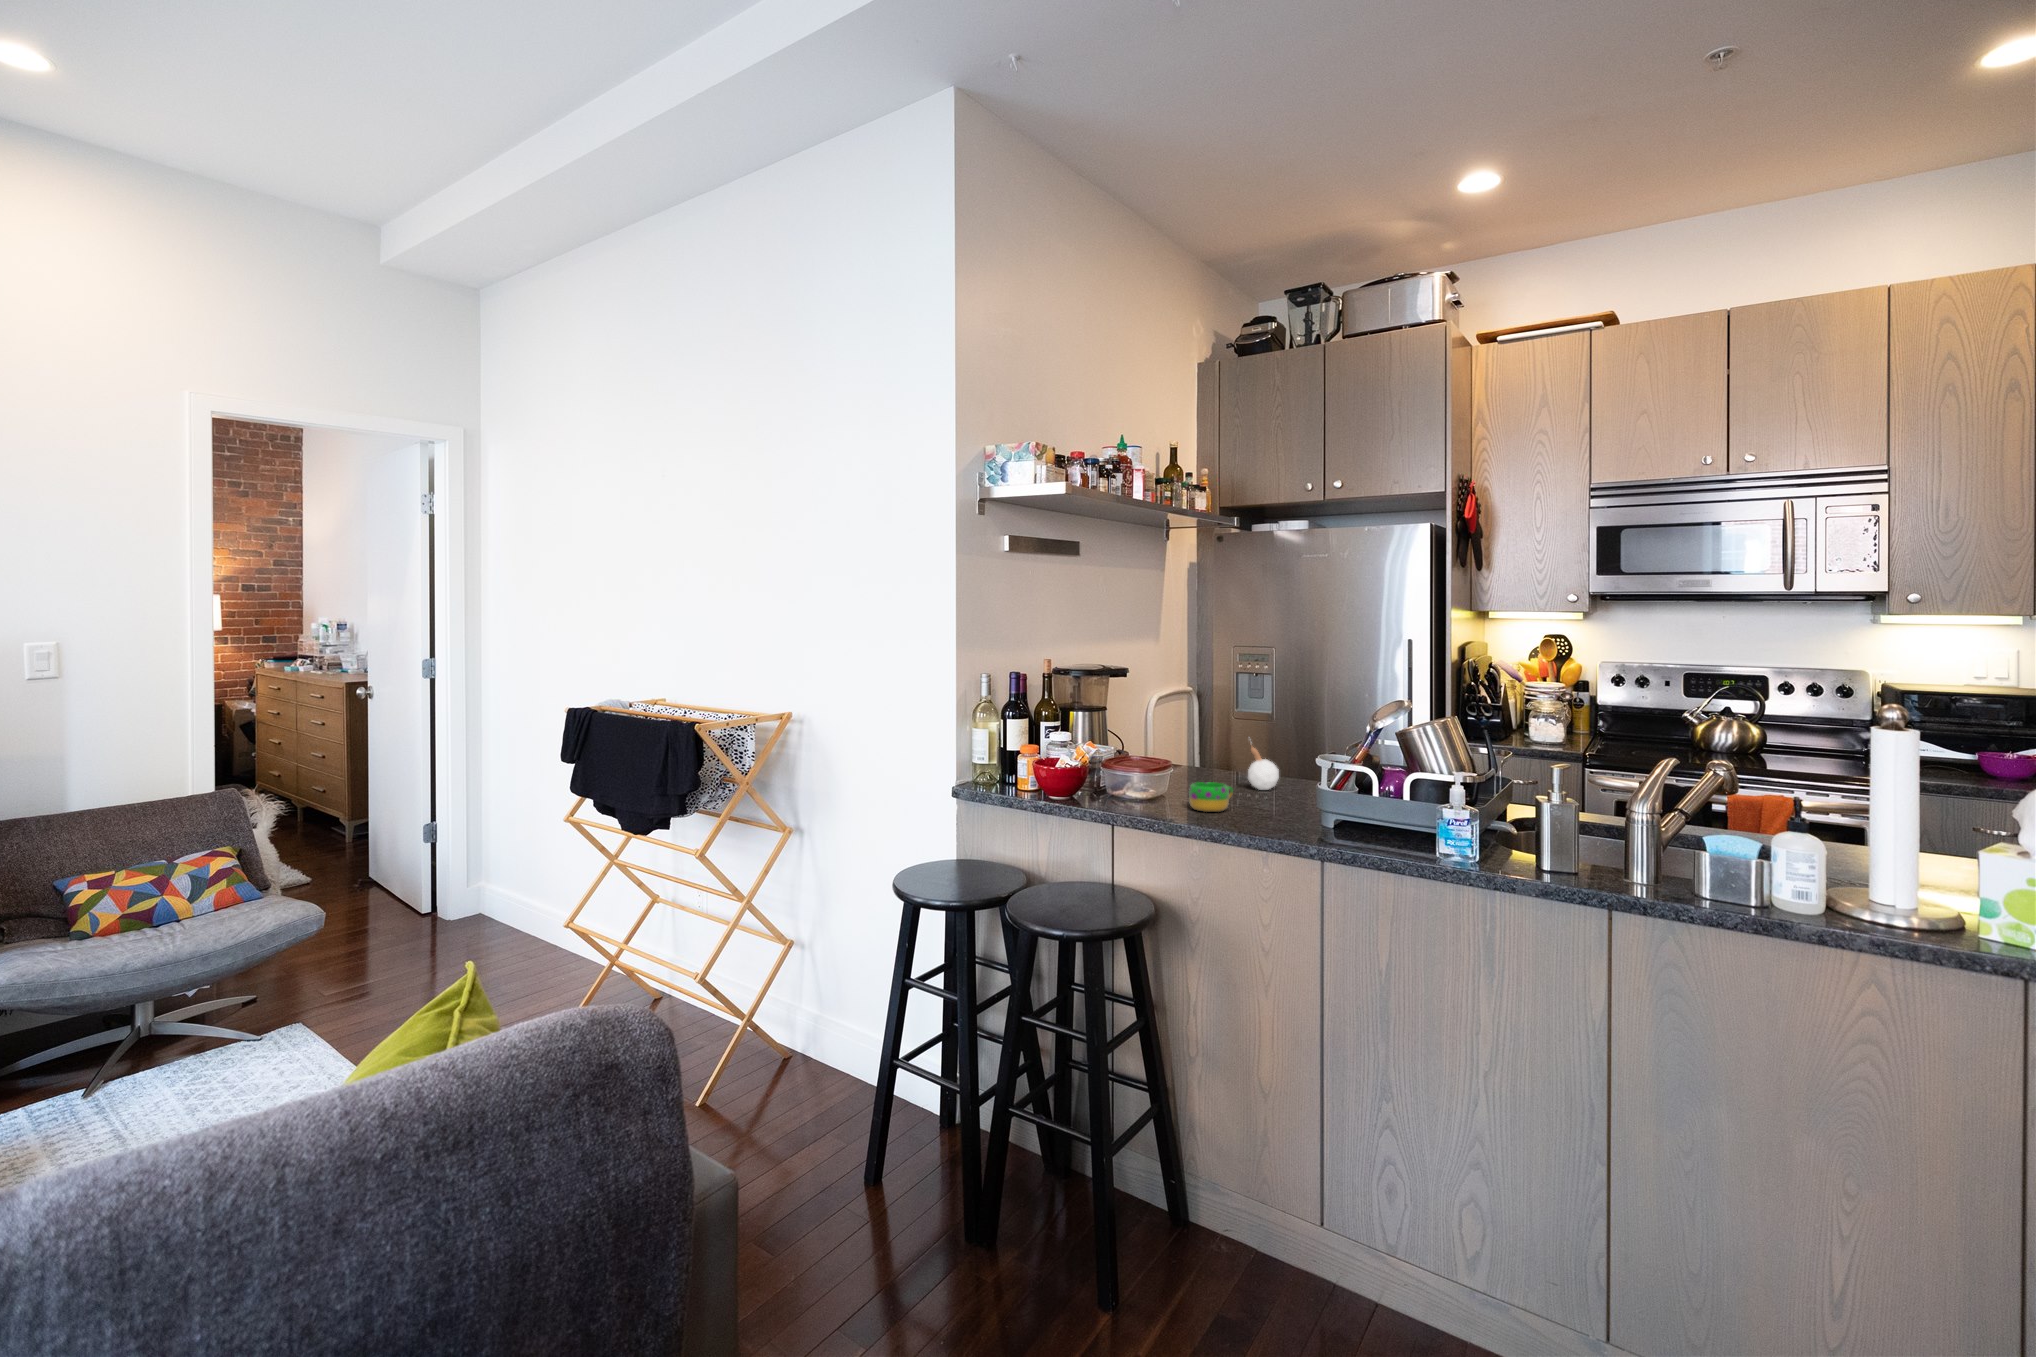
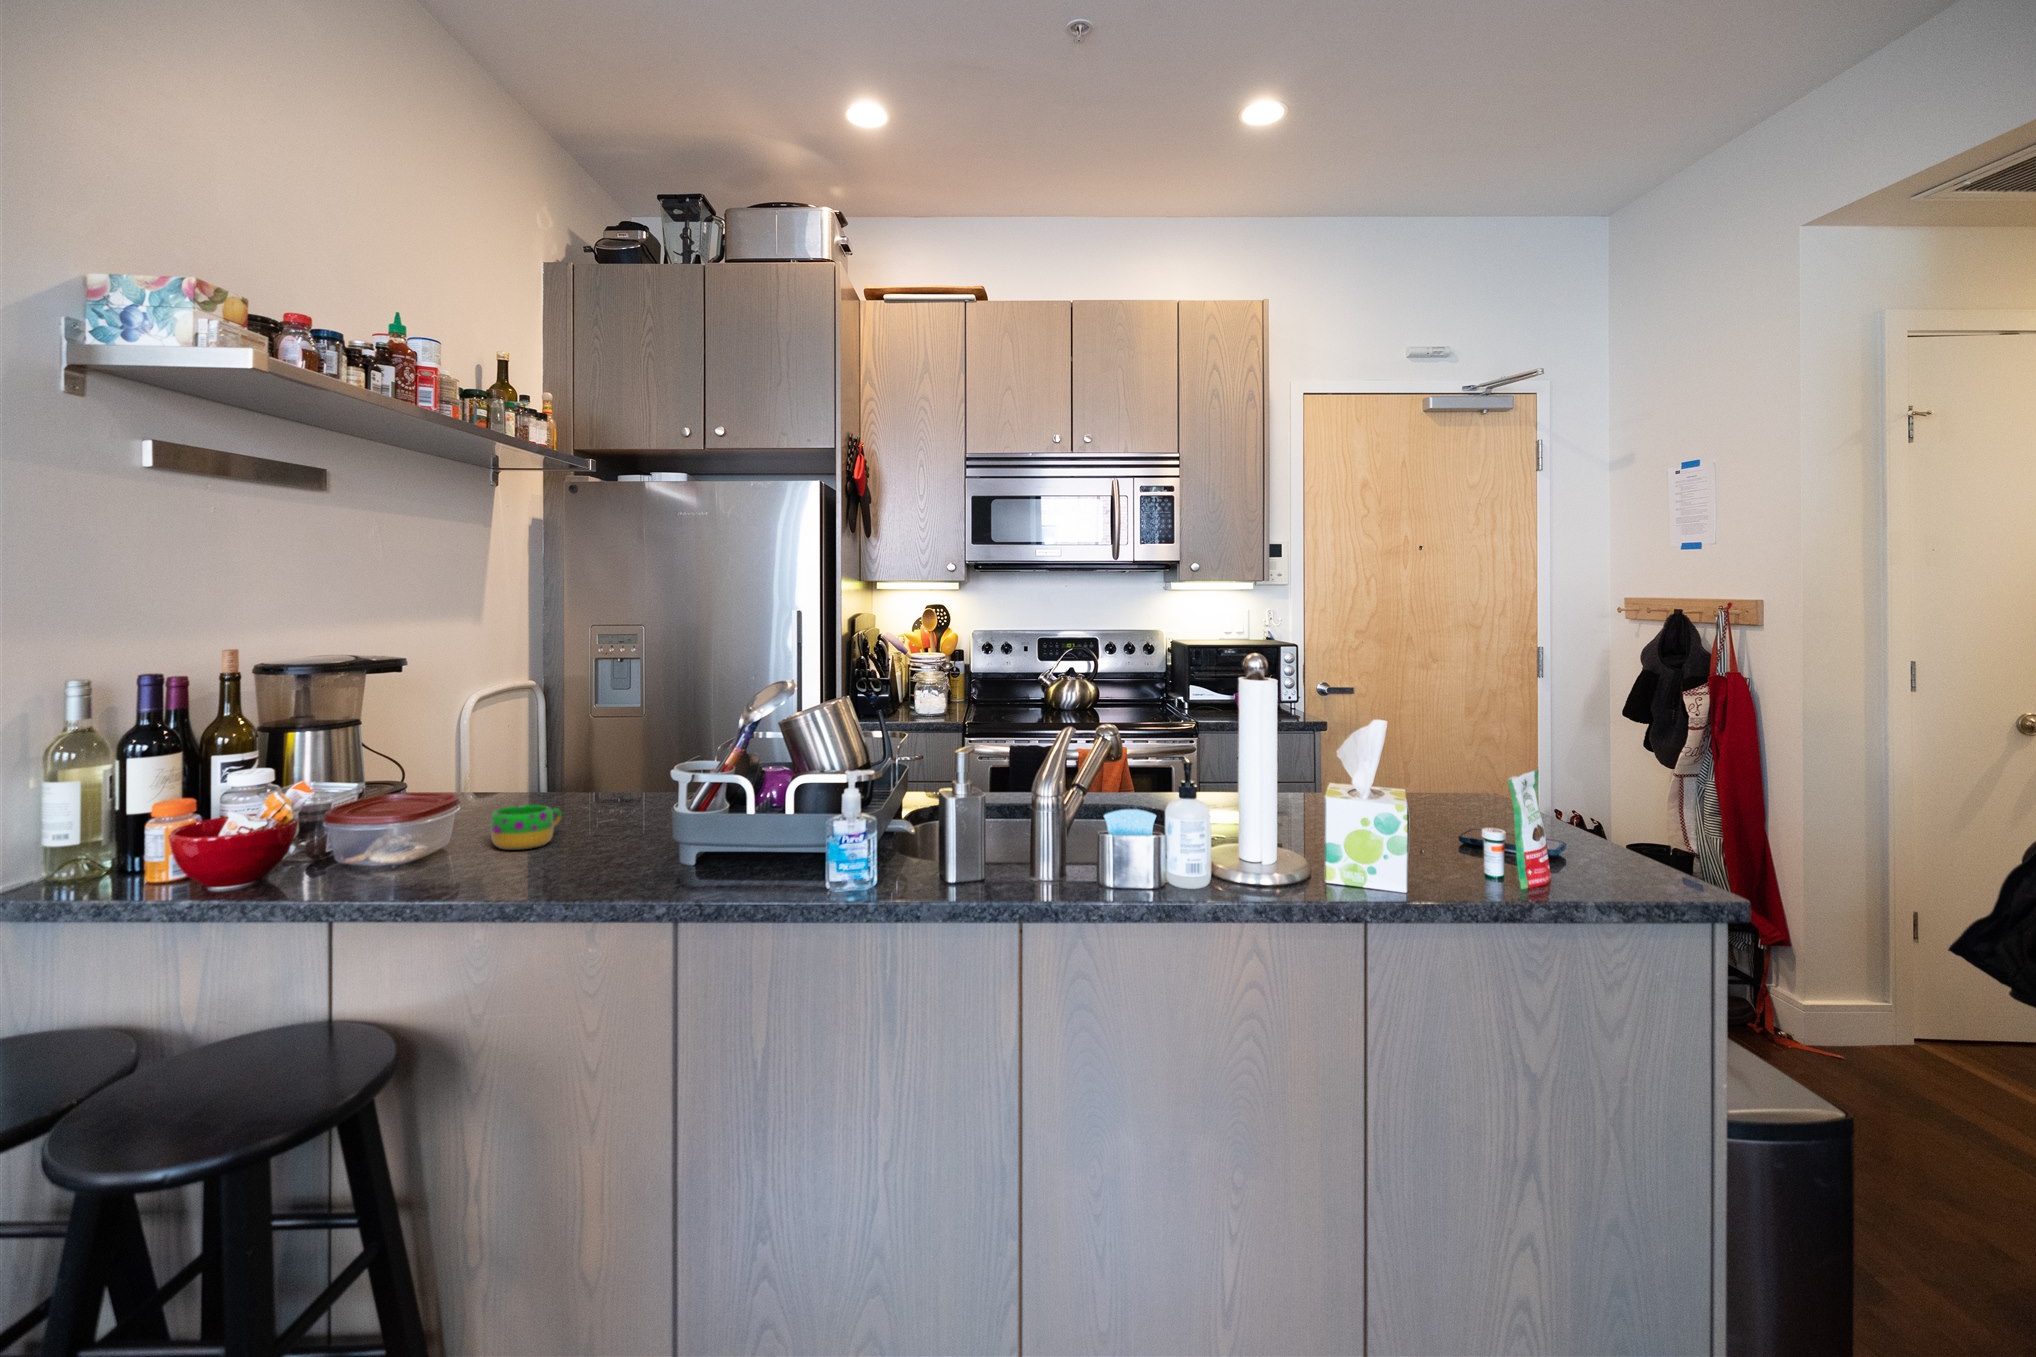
candle: present [1248,747,1279,790] -> none [592,734,635,803]

